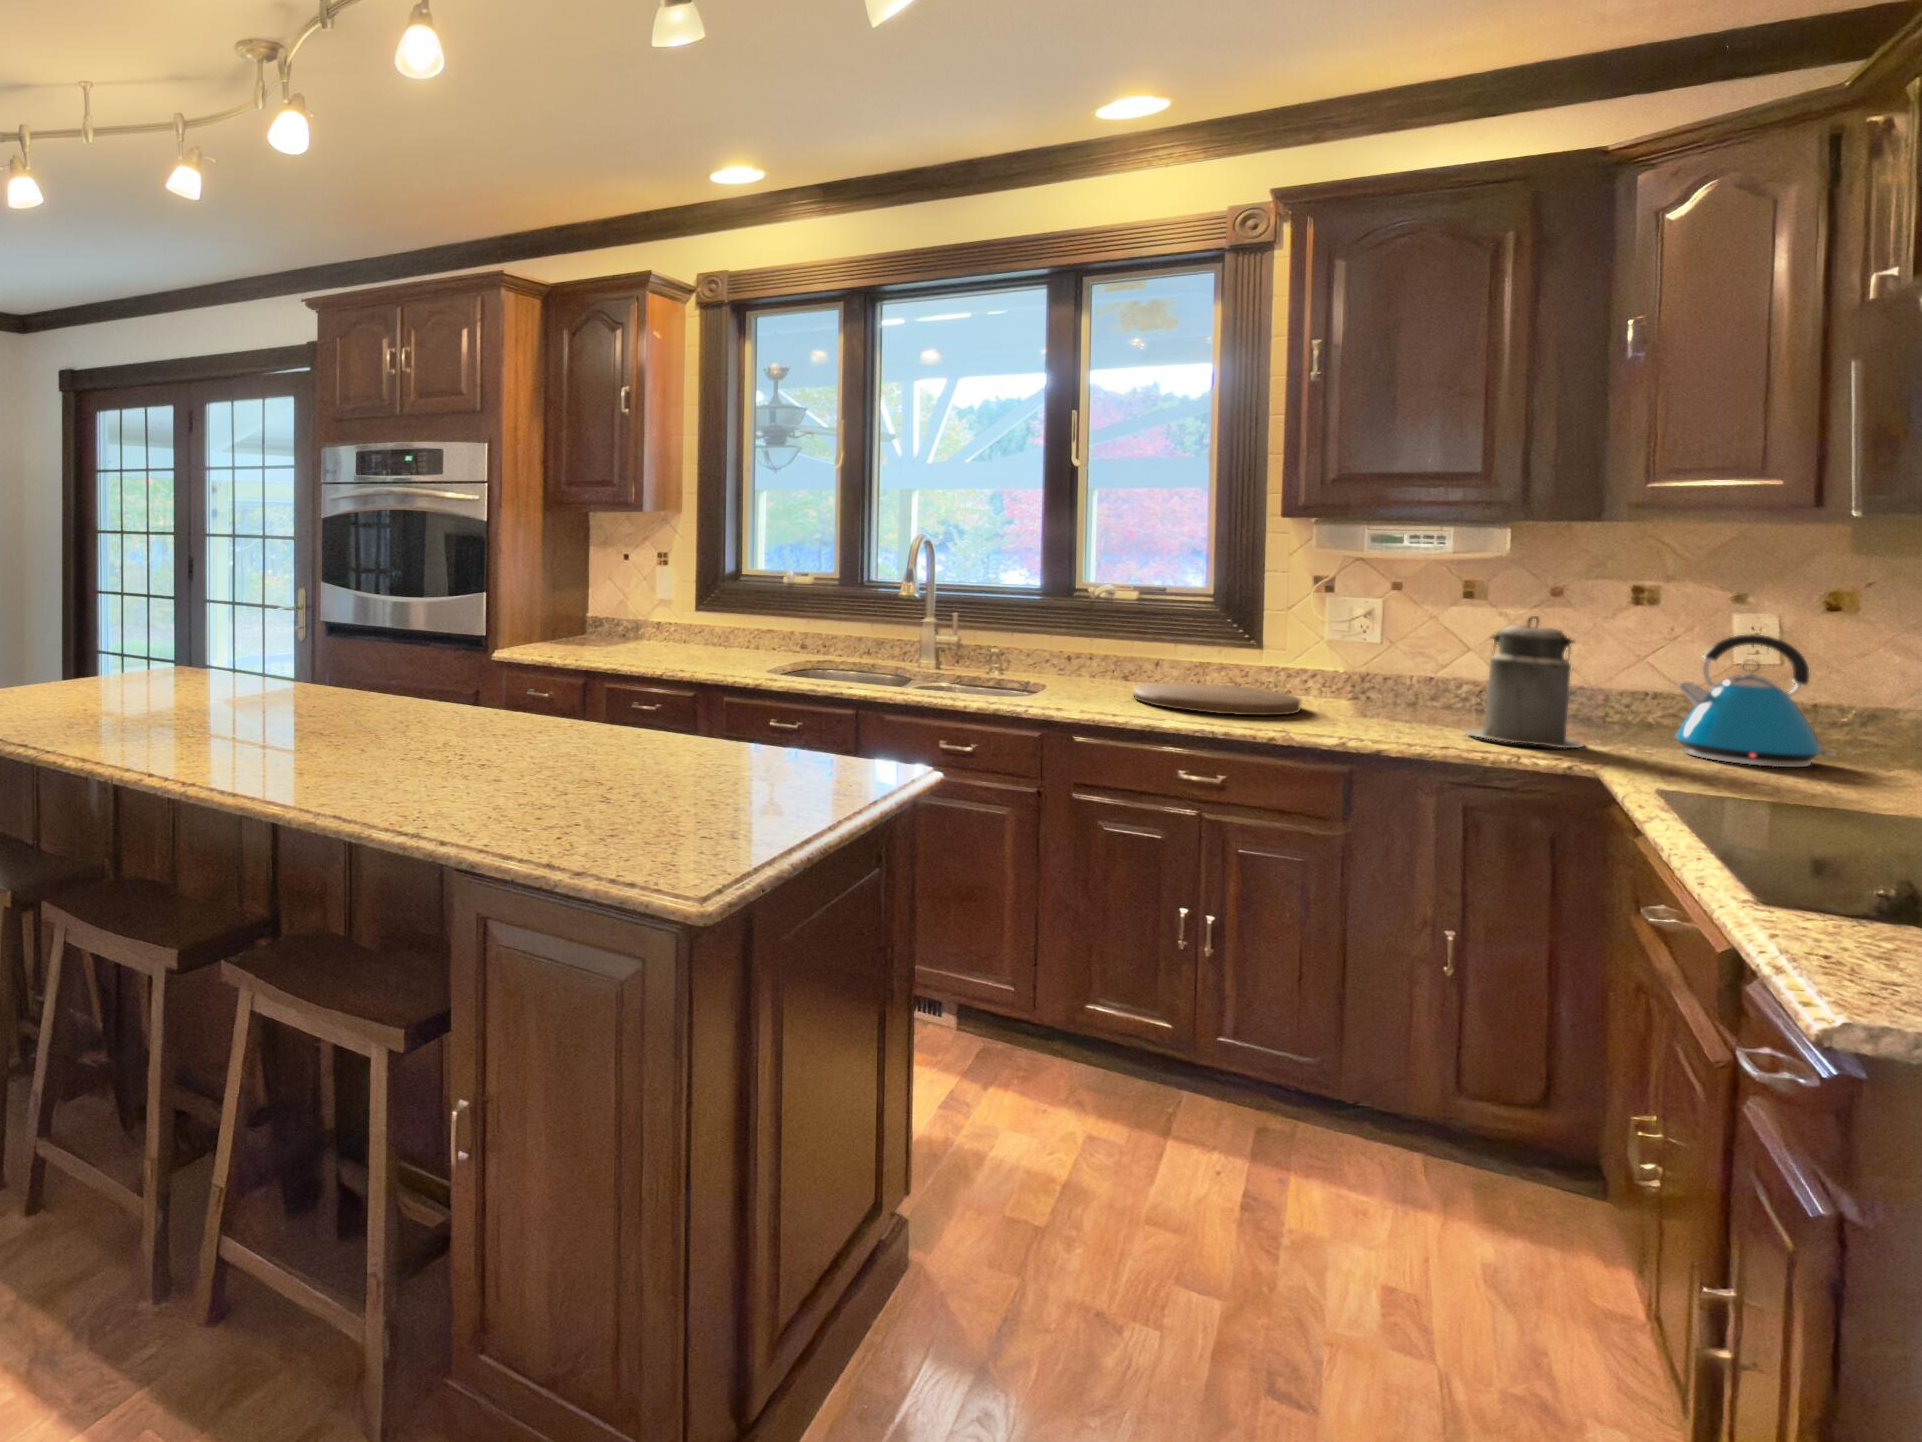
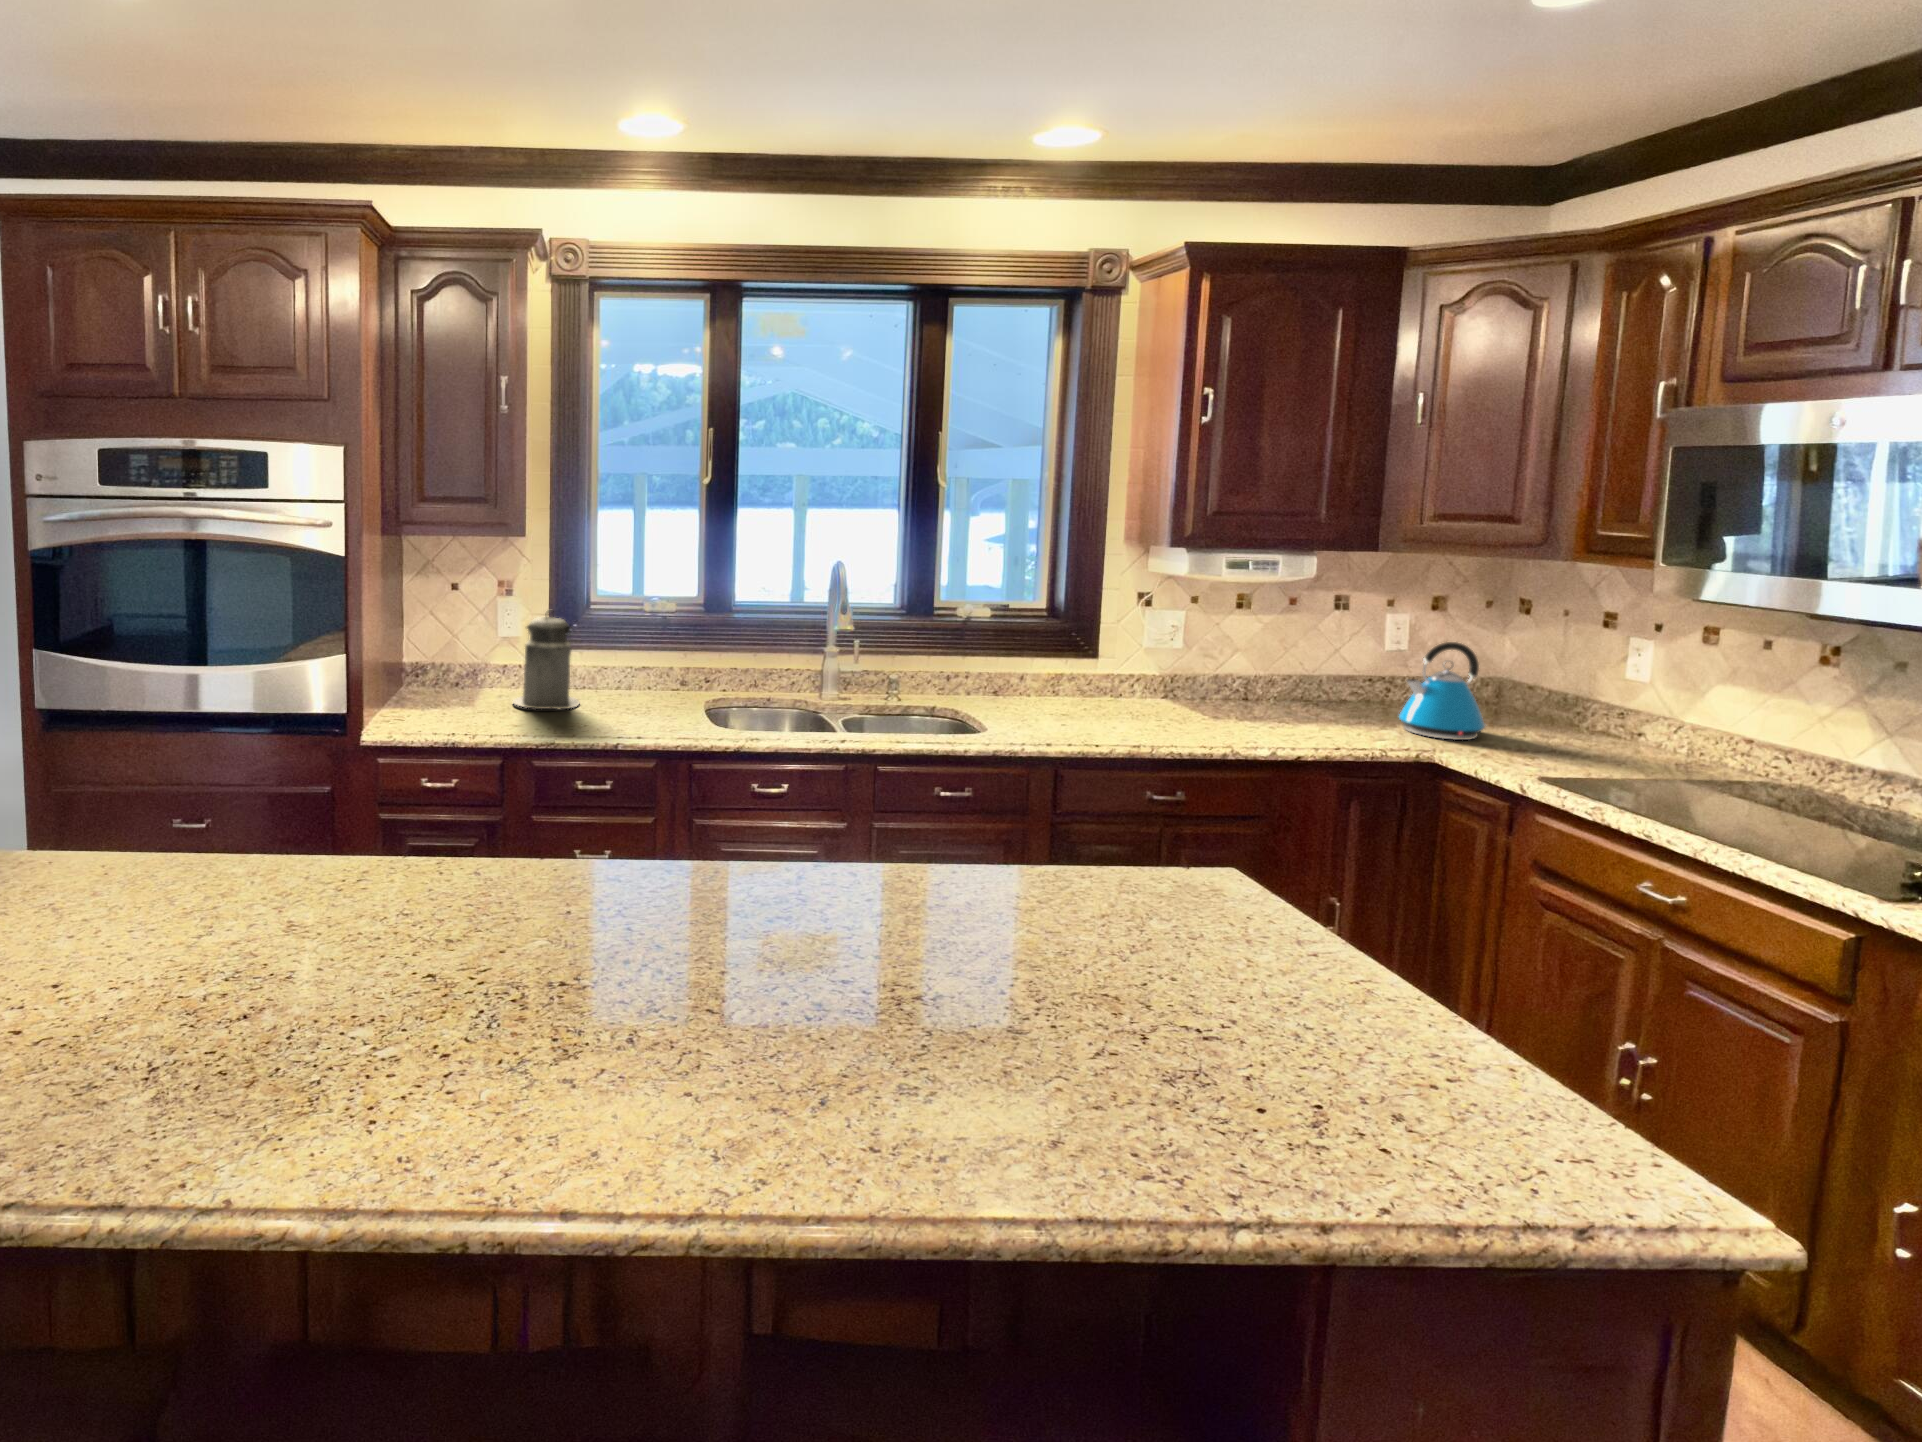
canister: present [1465,616,1582,748] -> present [513,610,579,709]
cutting board: present [1134,682,1300,715] -> none [1030,694,1165,732]

